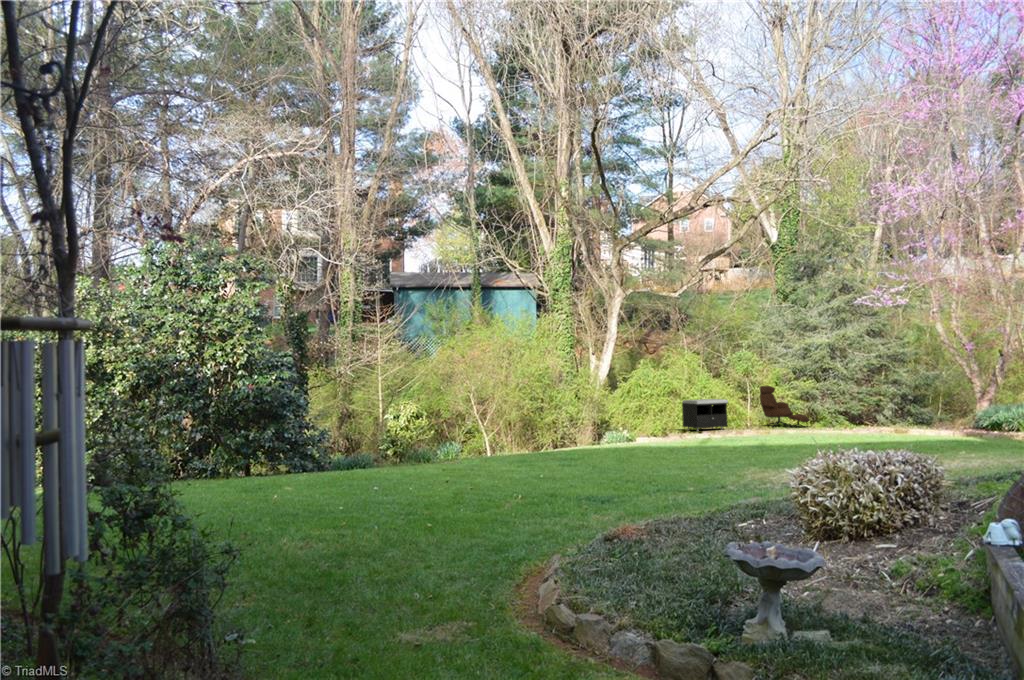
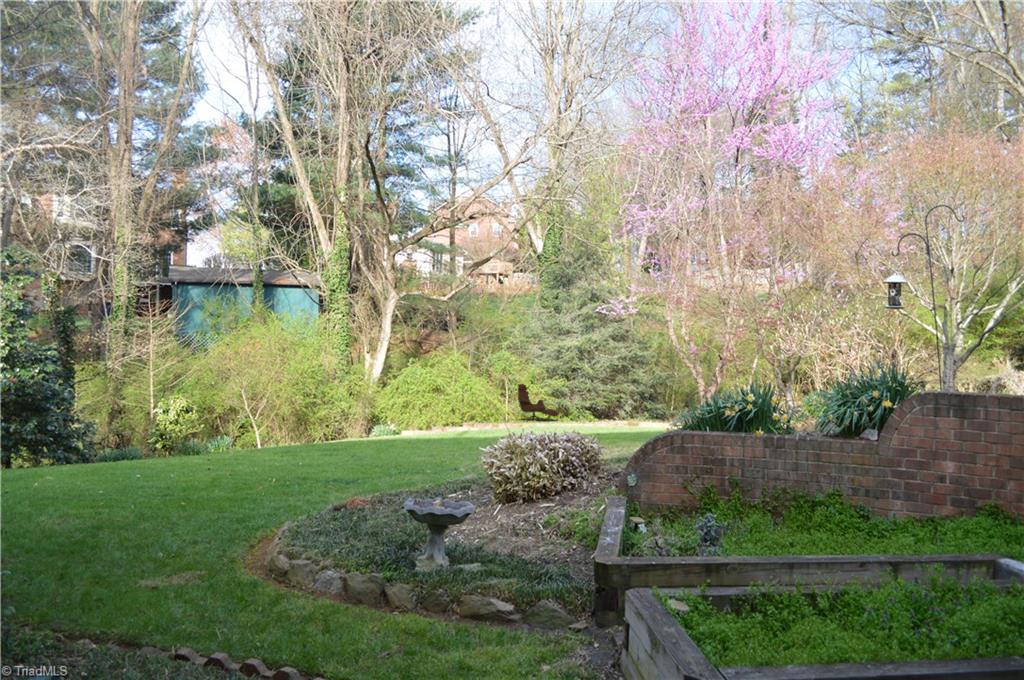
storage bench: present [682,399,728,431] -> none [446,395,487,424]

